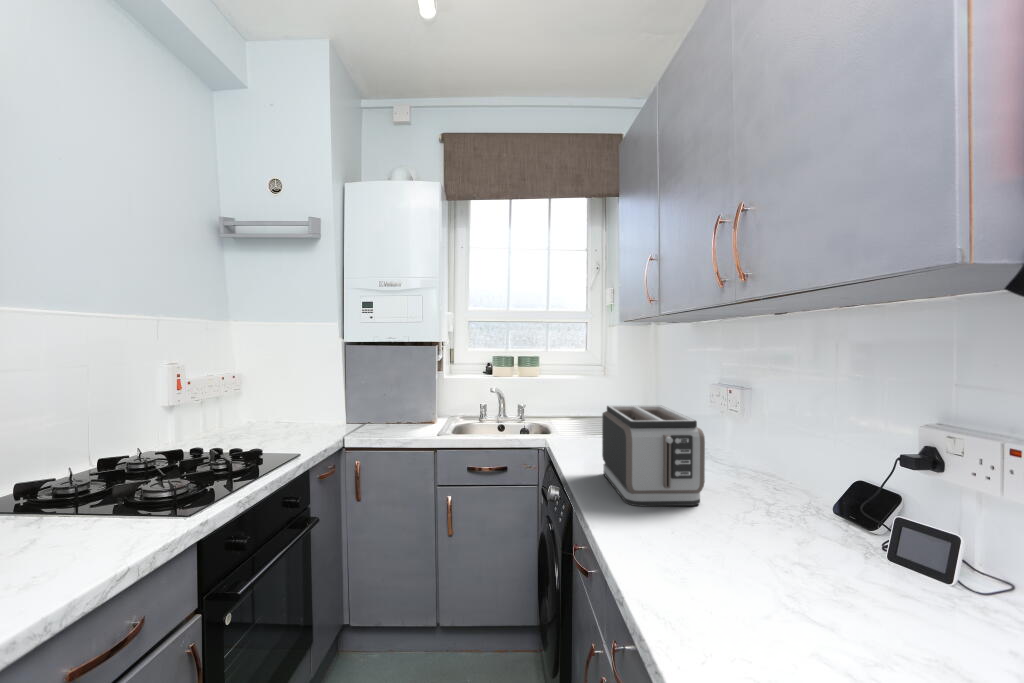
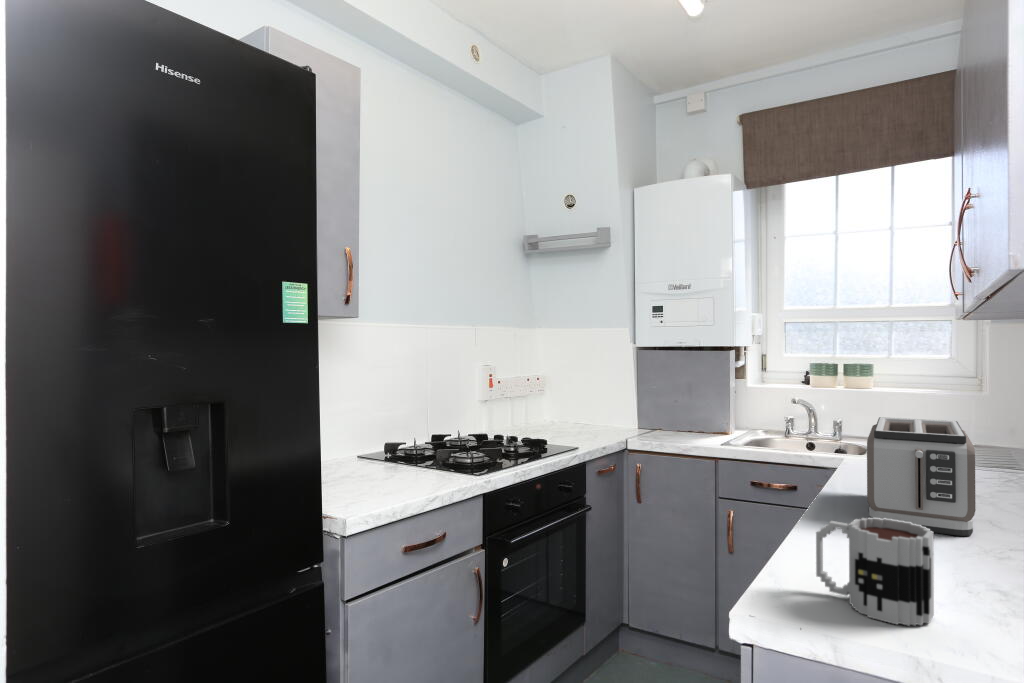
mug: none [677,519,791,633] -> present [816,518,934,626]

